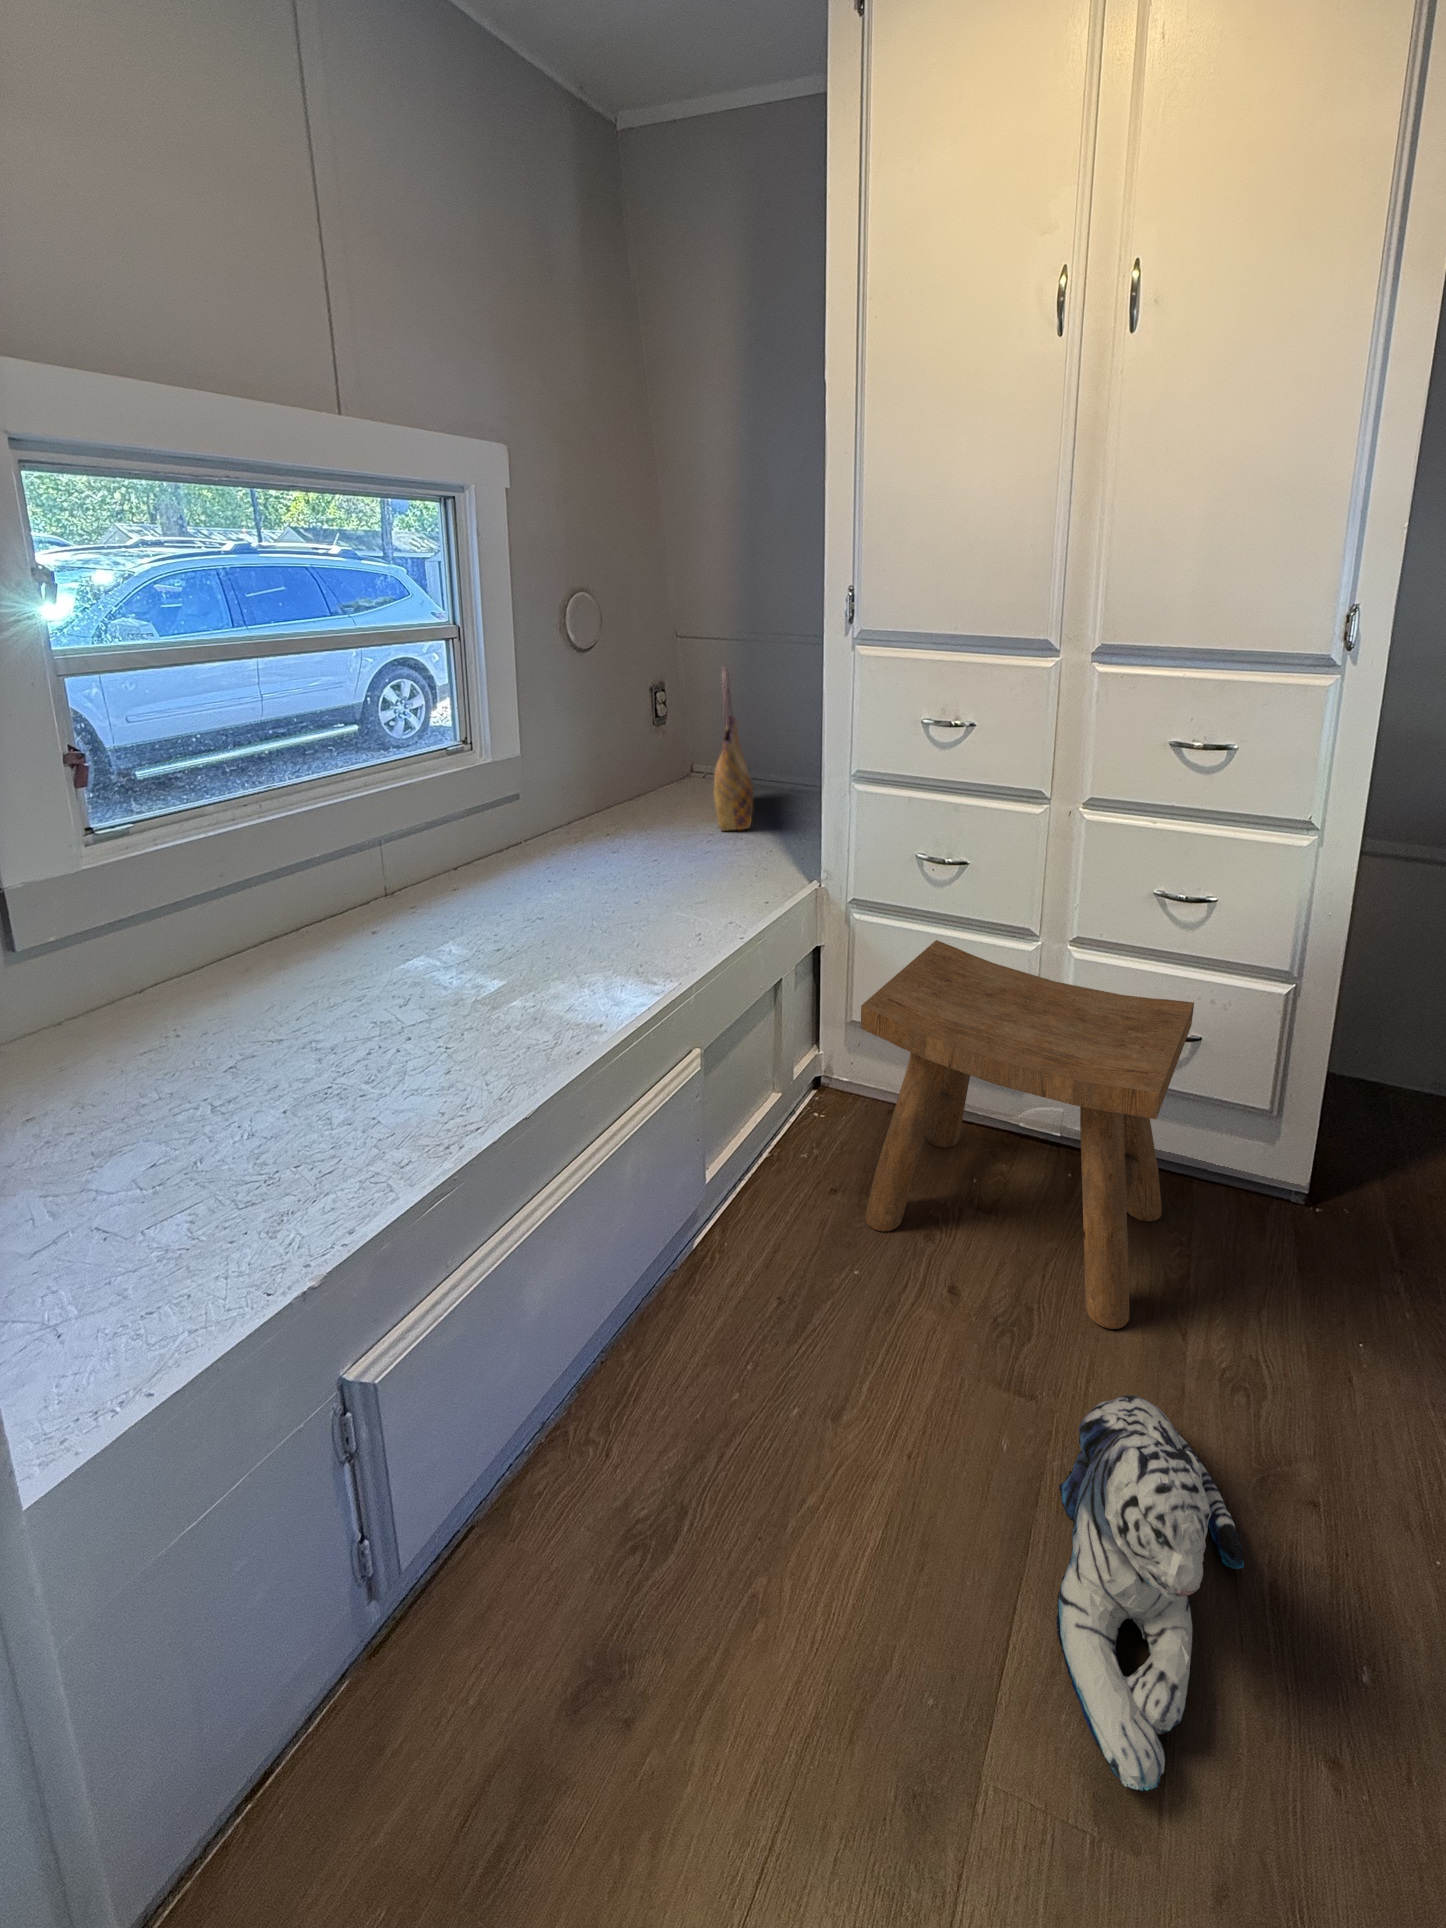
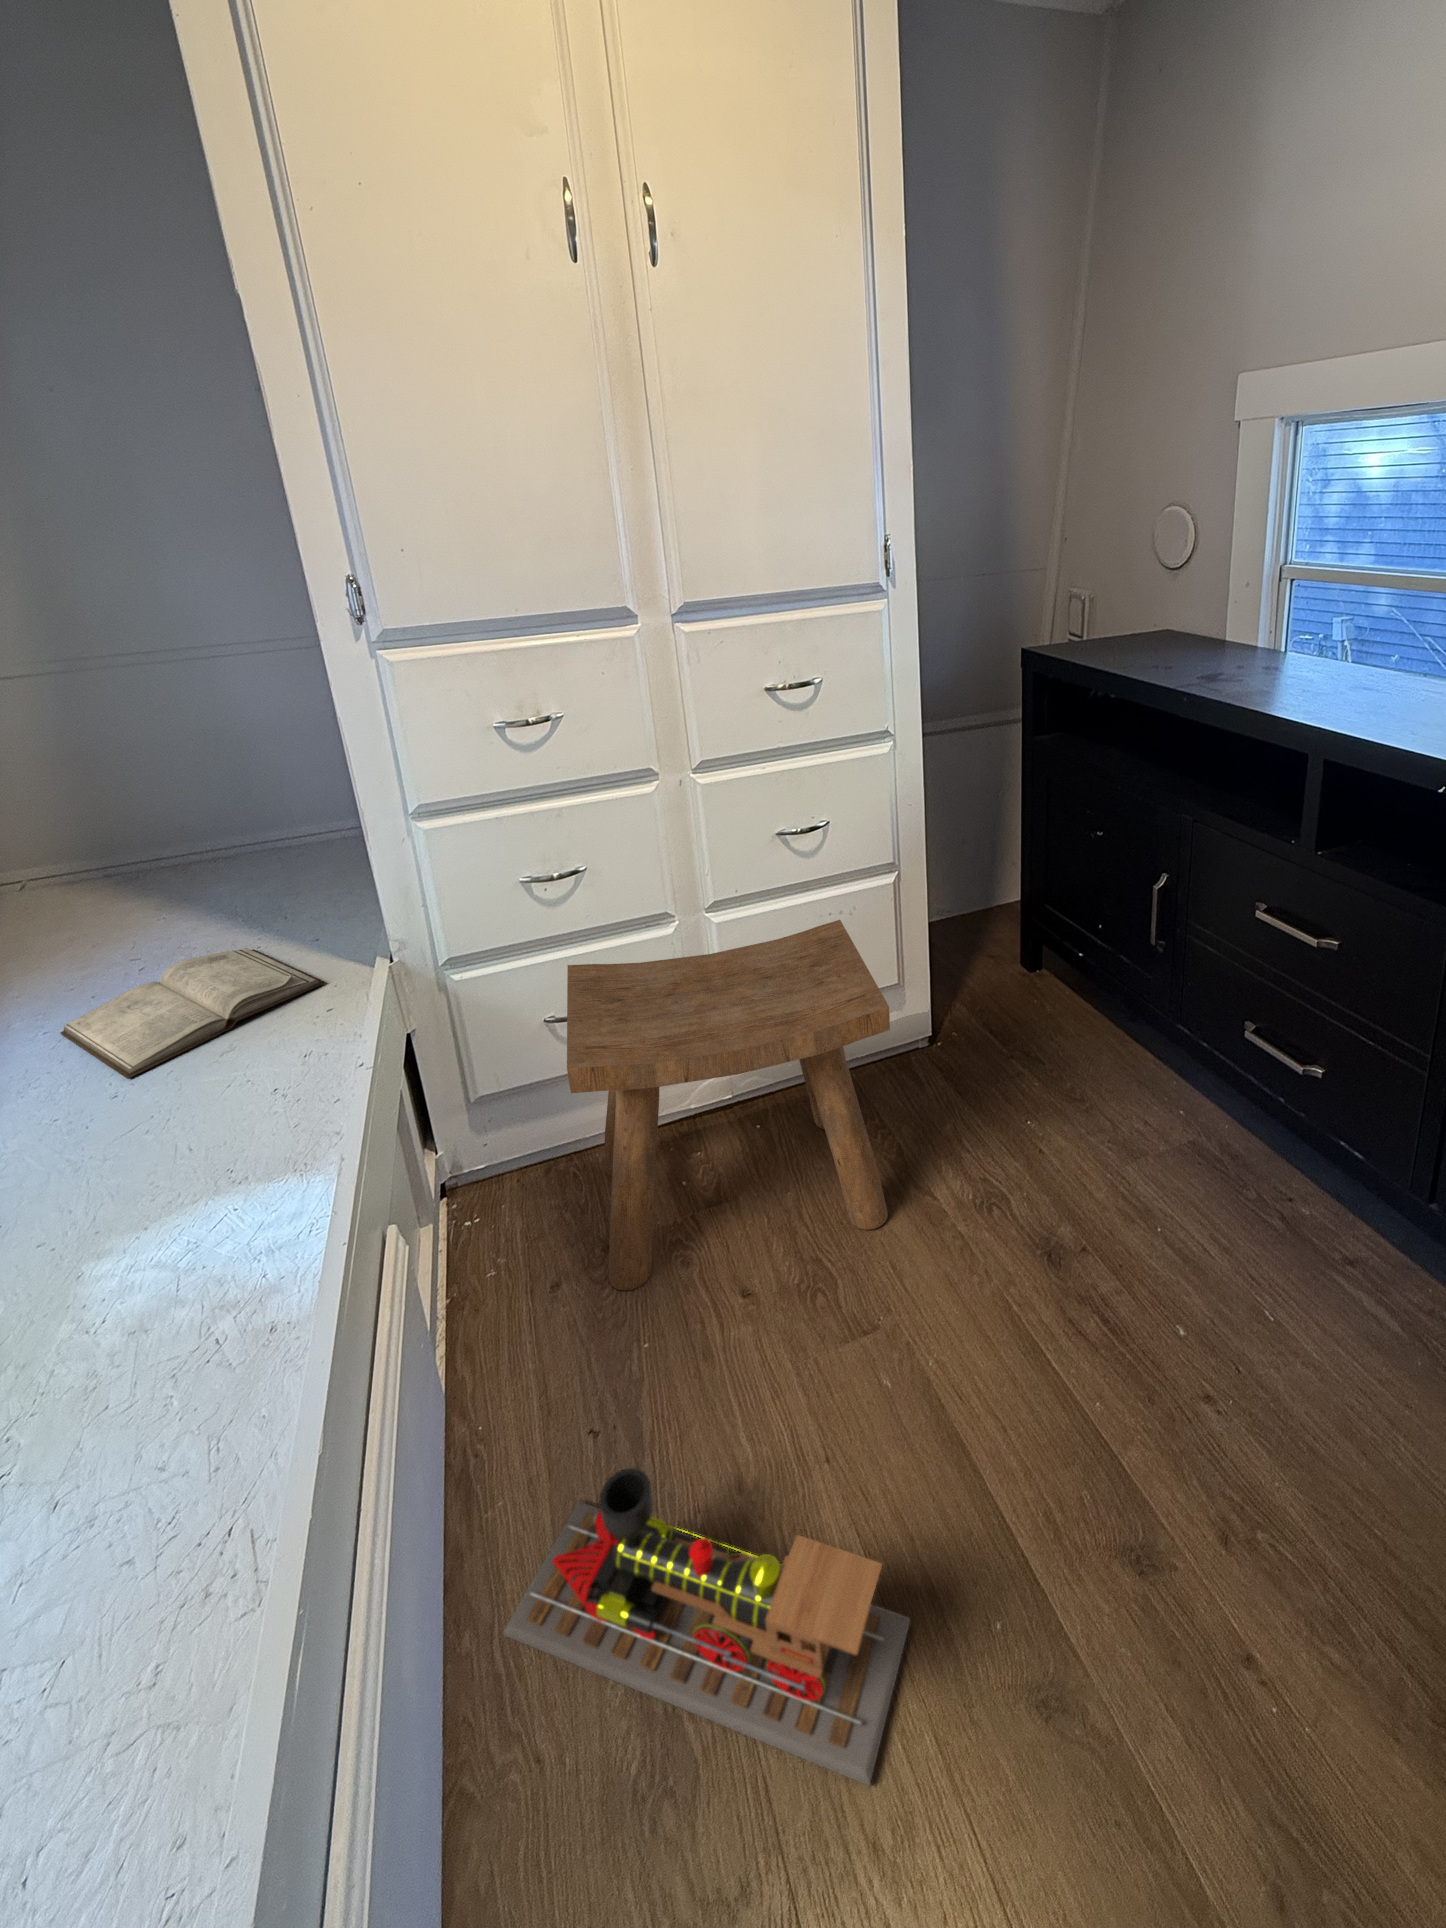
tote bag: present [714,667,753,831] -> none [64,713,204,949]
diary: none [638,838,772,890] -> present [60,948,325,1079]
toy train: none [628,1317,856,1748] -> present [504,1468,910,1785]
plush toy: present [1056,1395,1244,1791] -> none [927,1253,1126,1505]

